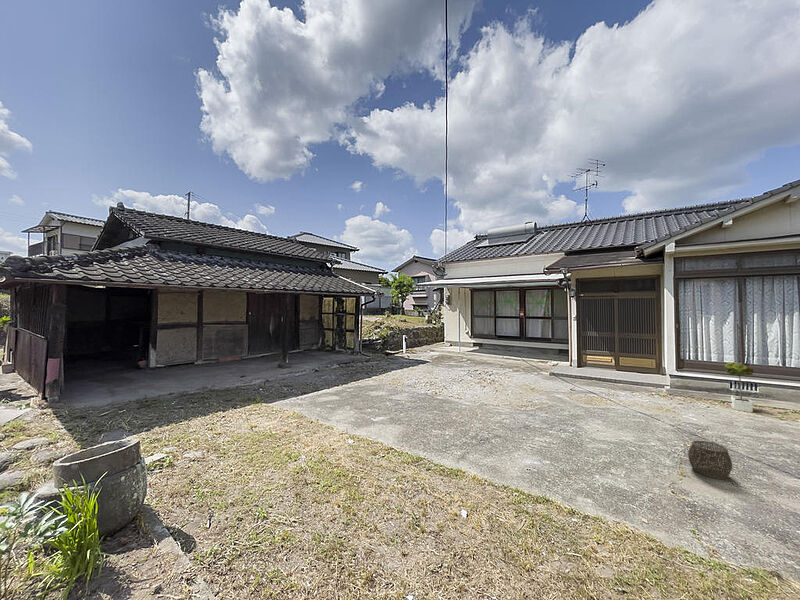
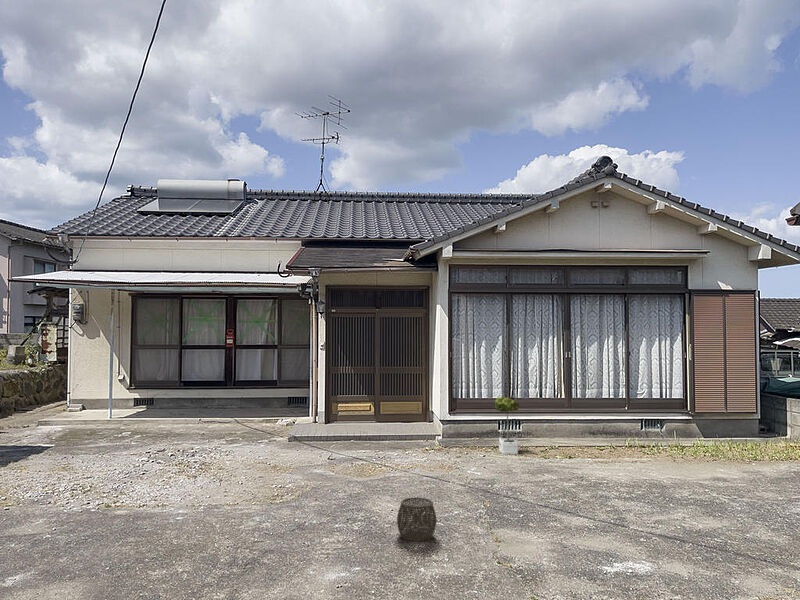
woven basket: present [688,441,732,479] -> present [397,497,437,541]

